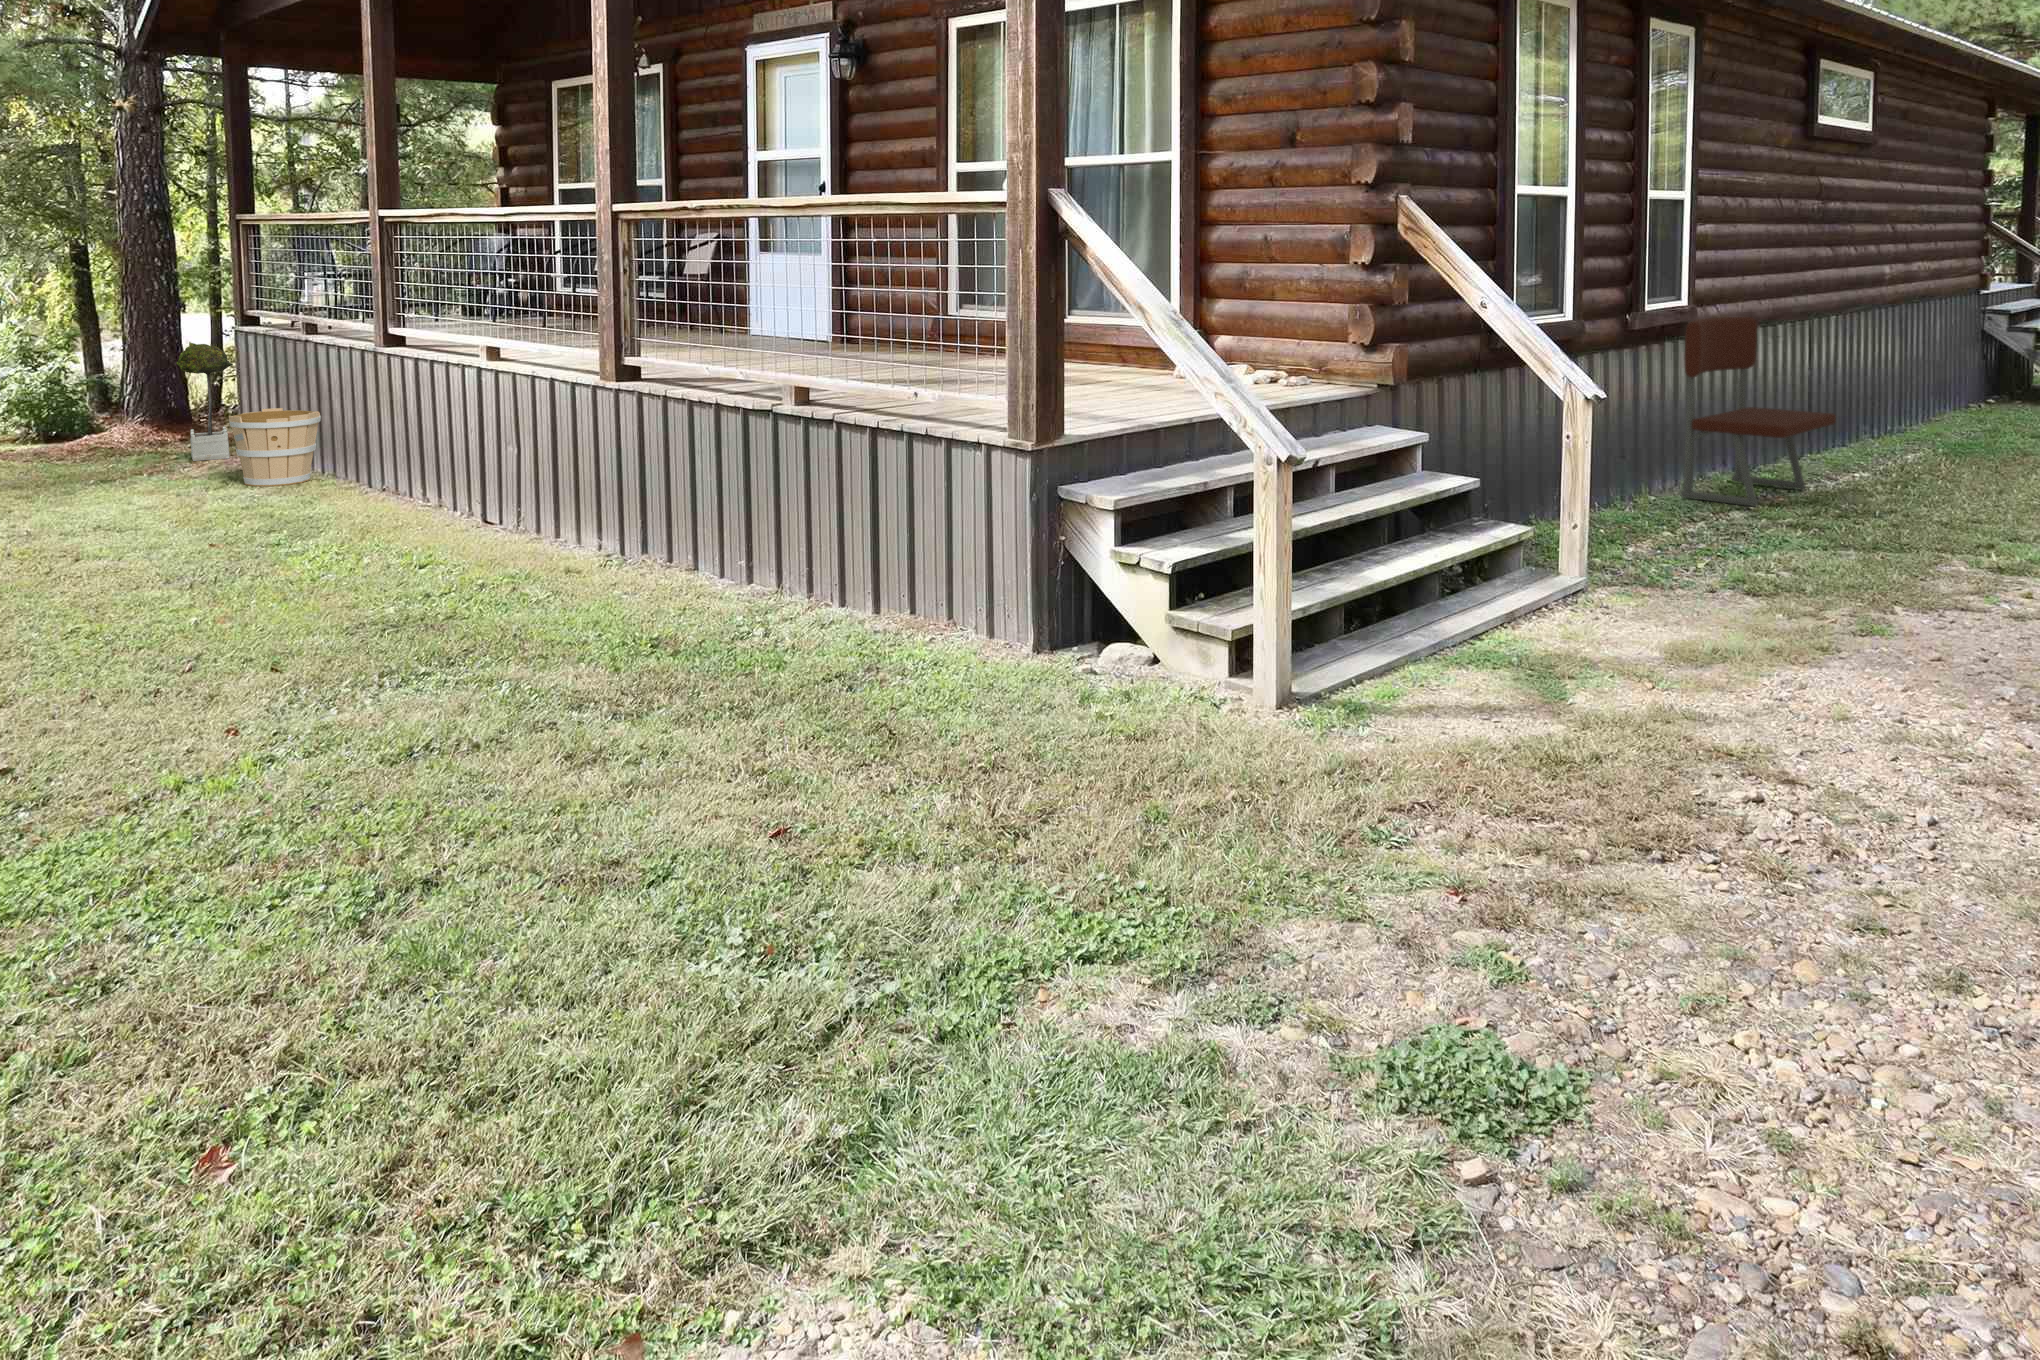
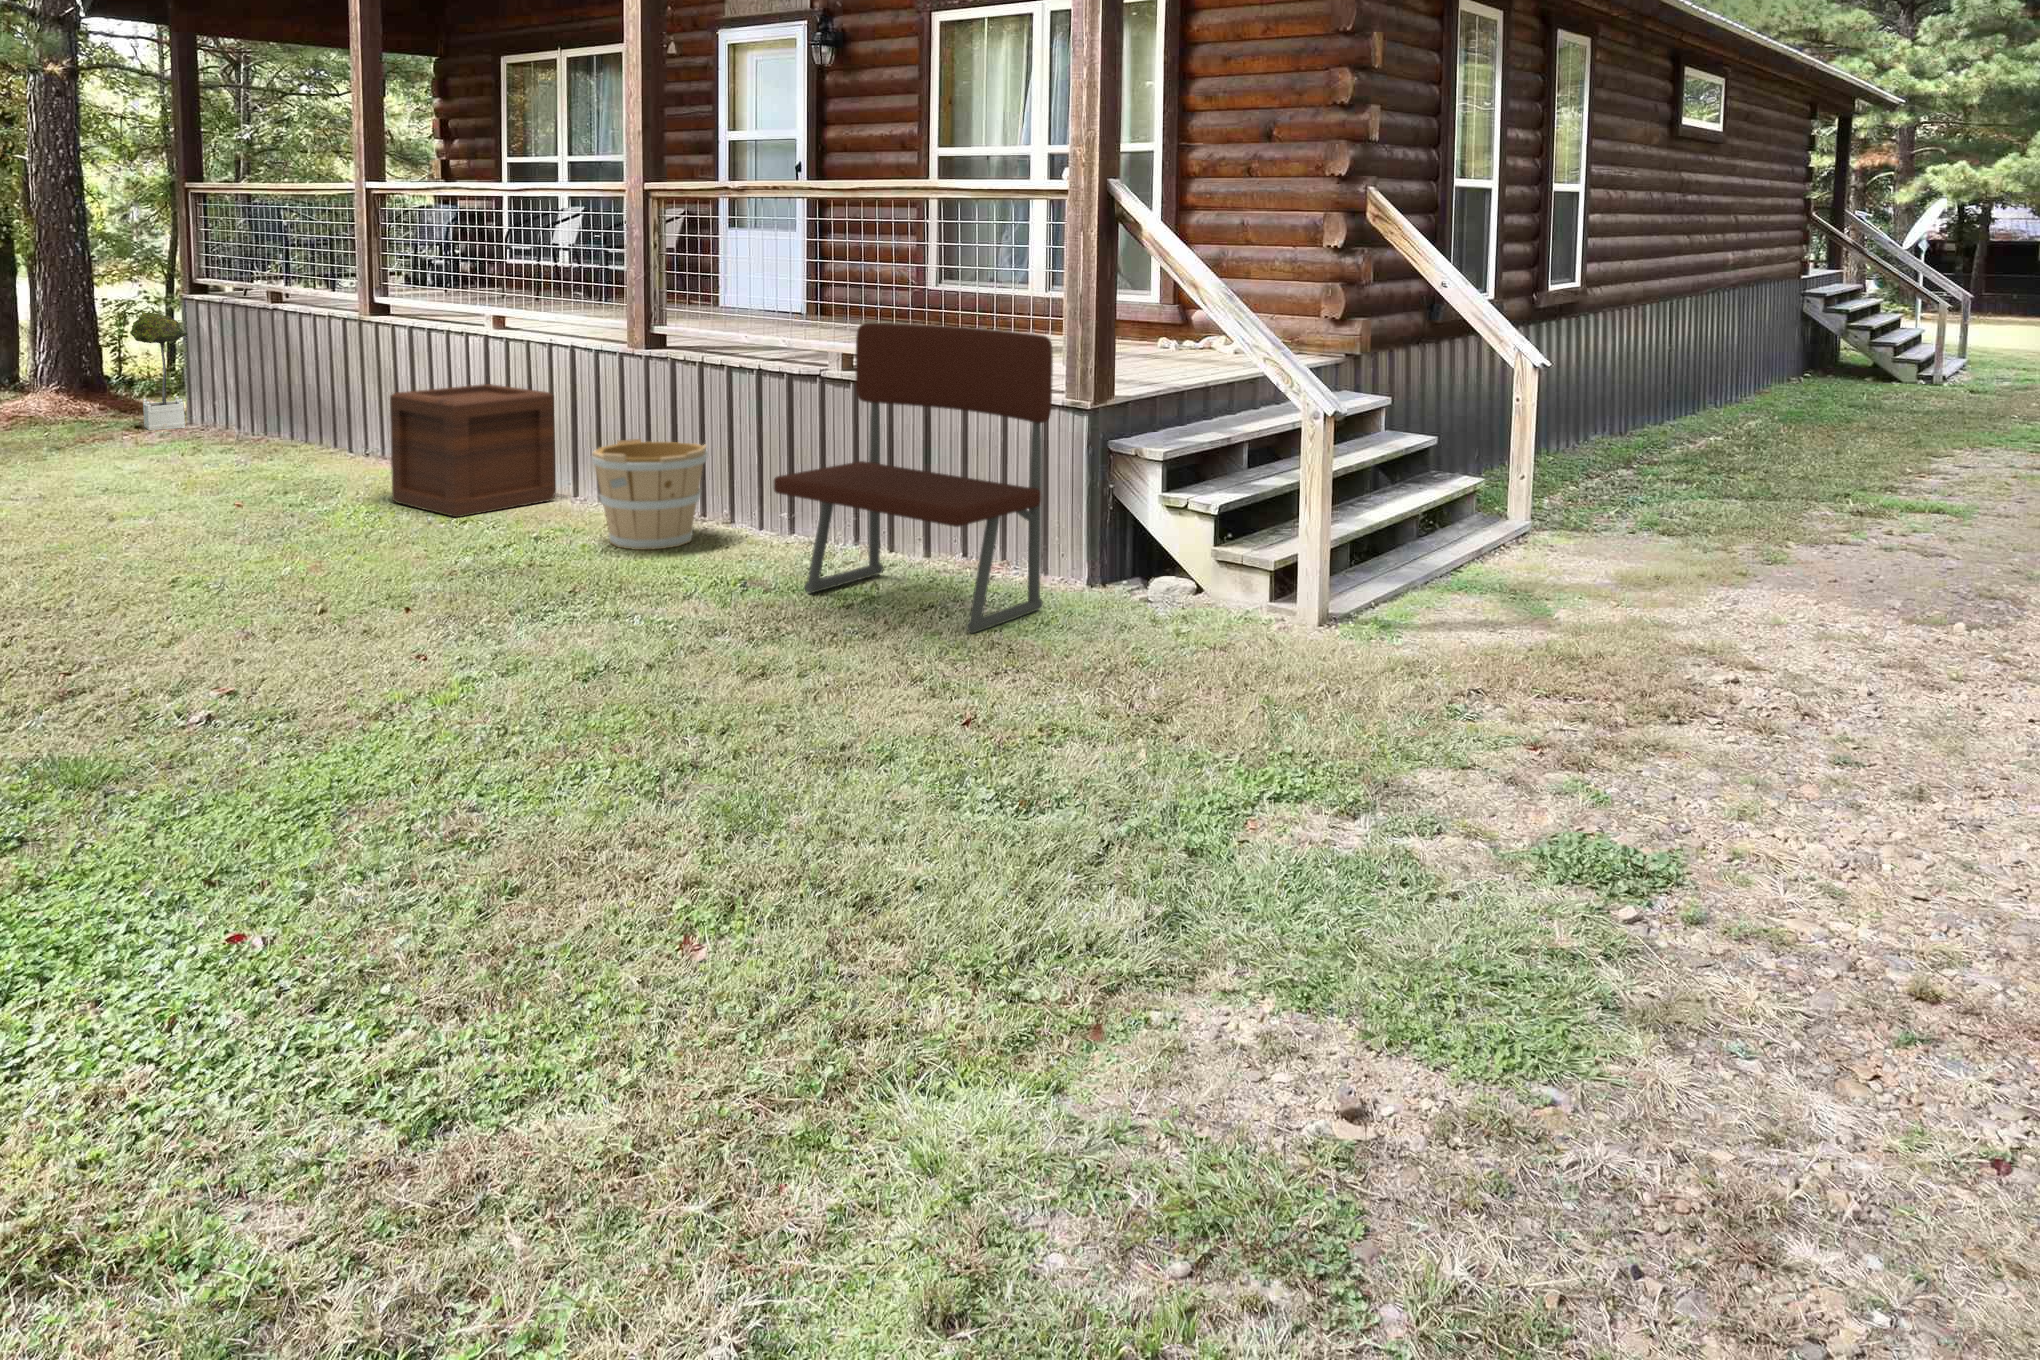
bench: present [1681,317,1836,507] -> present [774,323,1053,633]
wooden bucket: present [229,408,321,486] -> present [592,439,708,550]
wooden crate: none [367,417,535,558] -> present [390,384,555,517]

